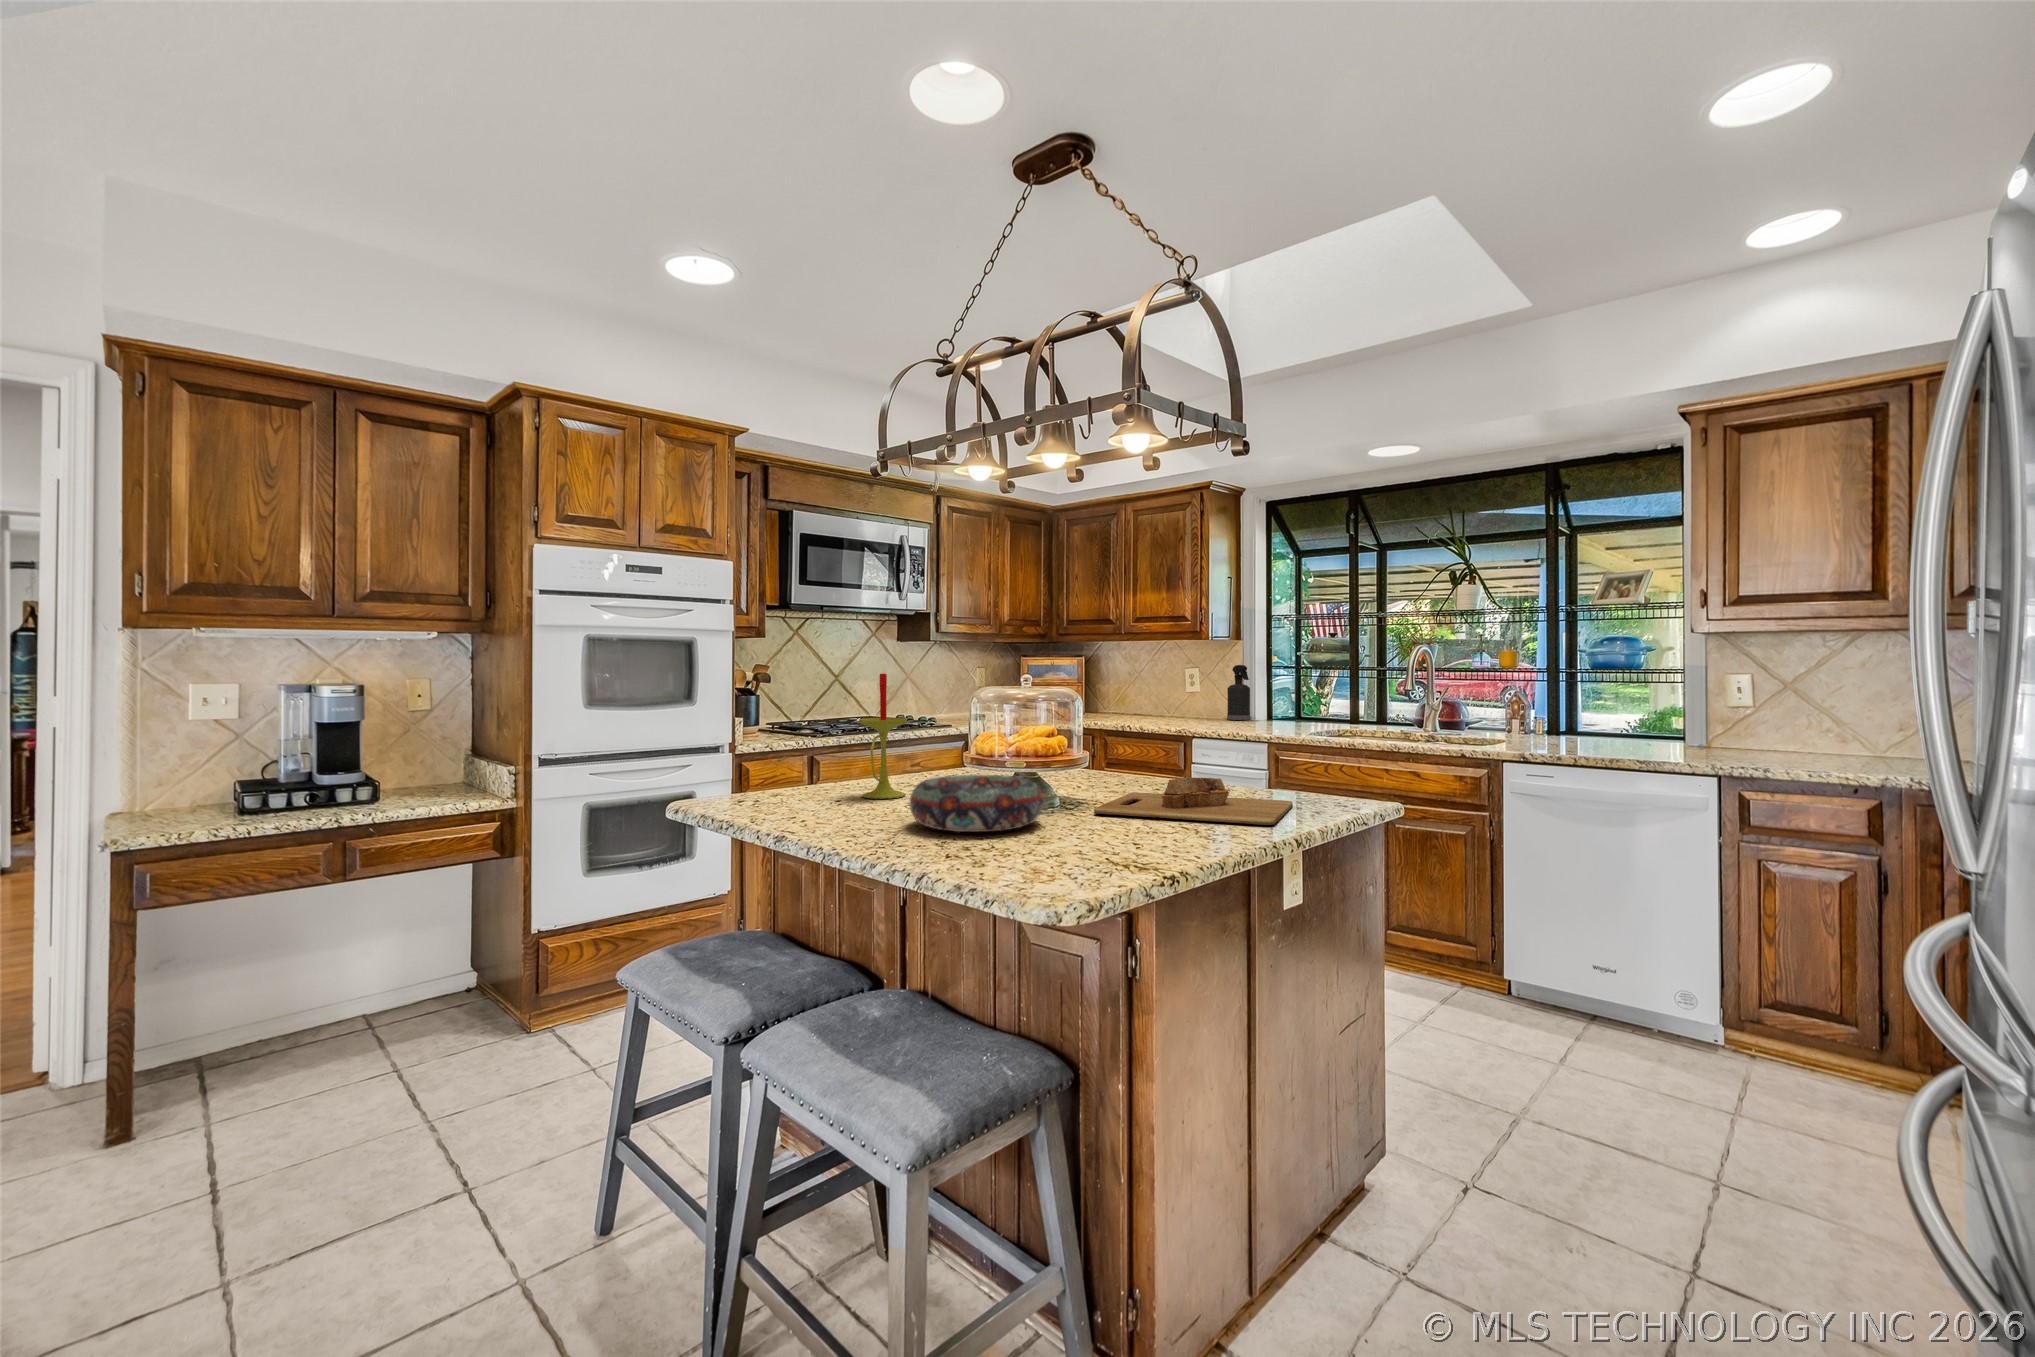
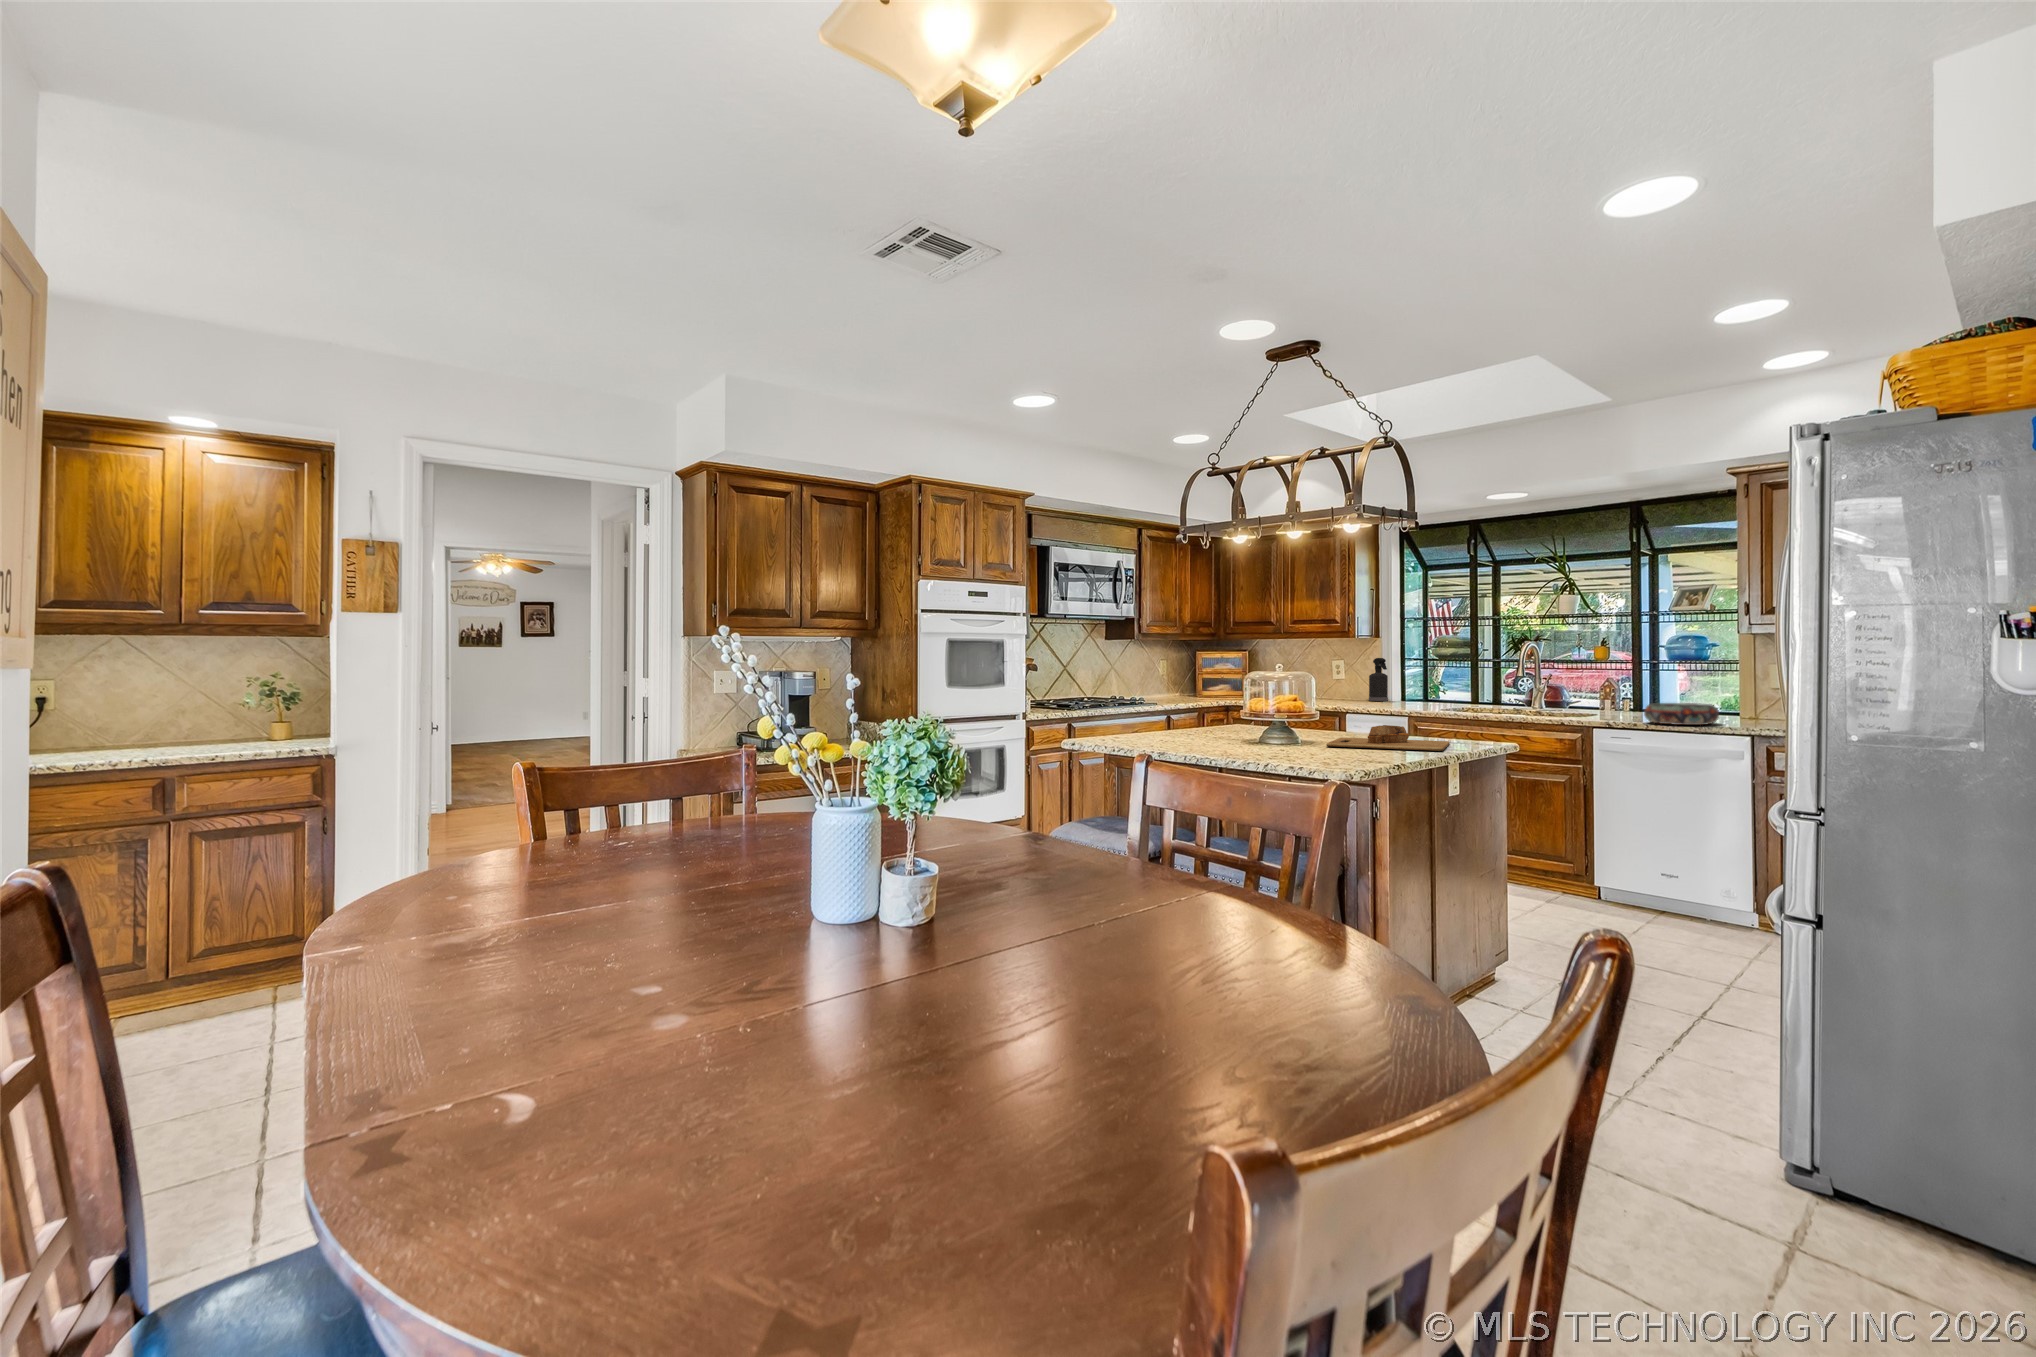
candle: present [859,674,907,799] -> none [1164,661,1195,740]
decorative bowl: present [909,775,1043,832] -> present [1644,703,1719,725]

